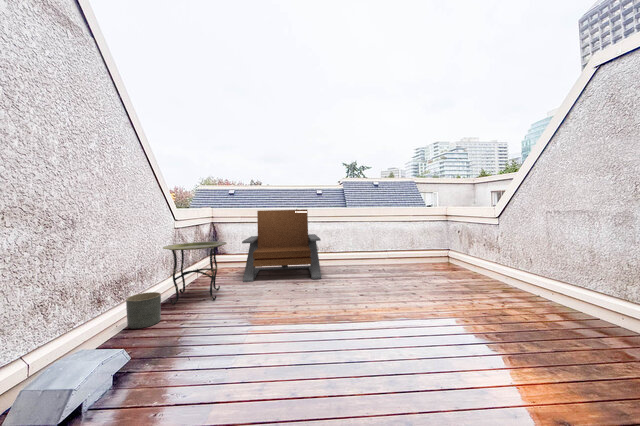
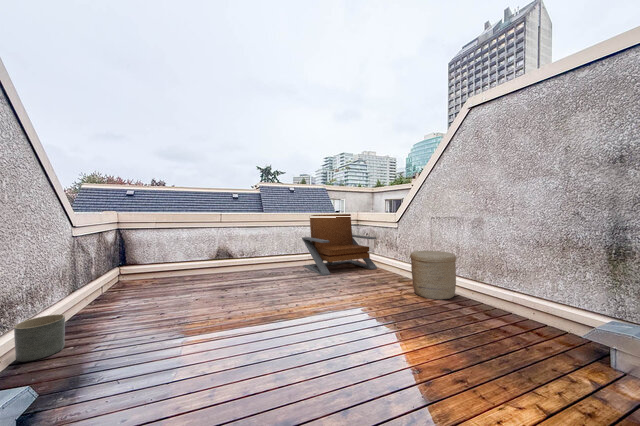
lounge chair: present [242,210,321,282] -> present [302,214,377,276]
side table: present [163,241,227,304] -> none [61,251,146,327]
woven basket: none [517,254,592,321] -> present [410,251,456,300]

